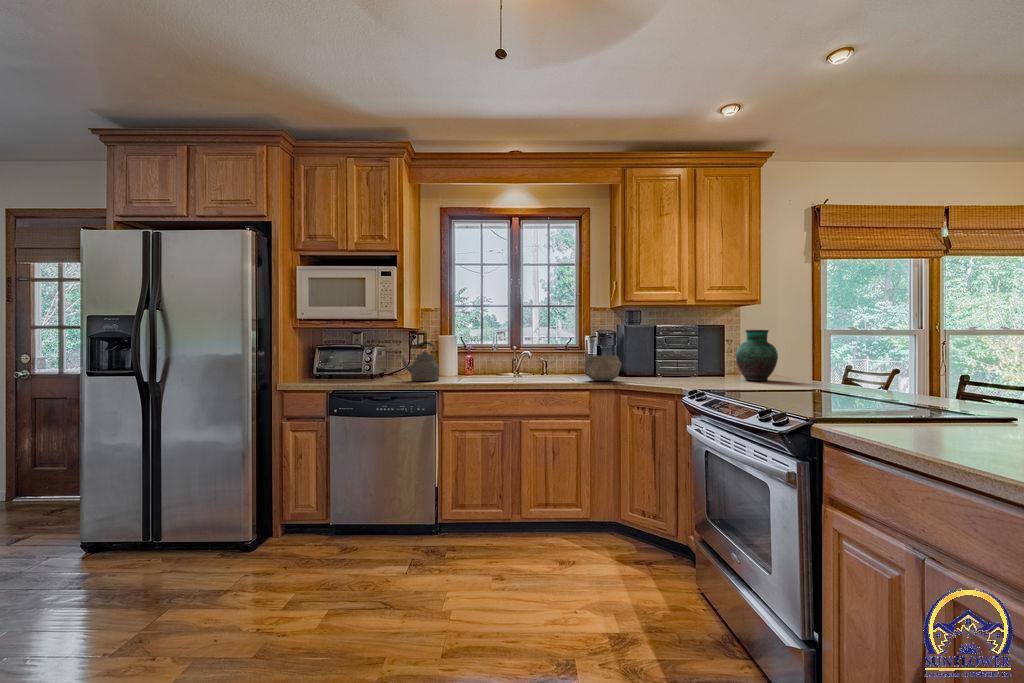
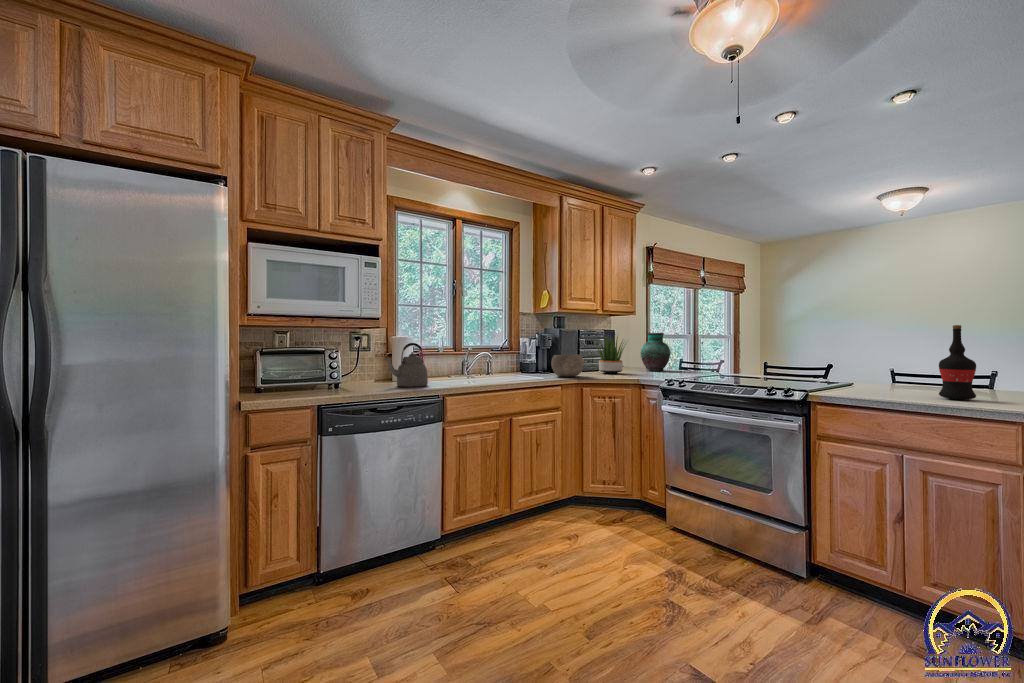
wine bottle: none [909,314,967,442] -> present [939,325,976,400]
potted plant: none [646,330,704,381] -> present [594,335,627,374]

